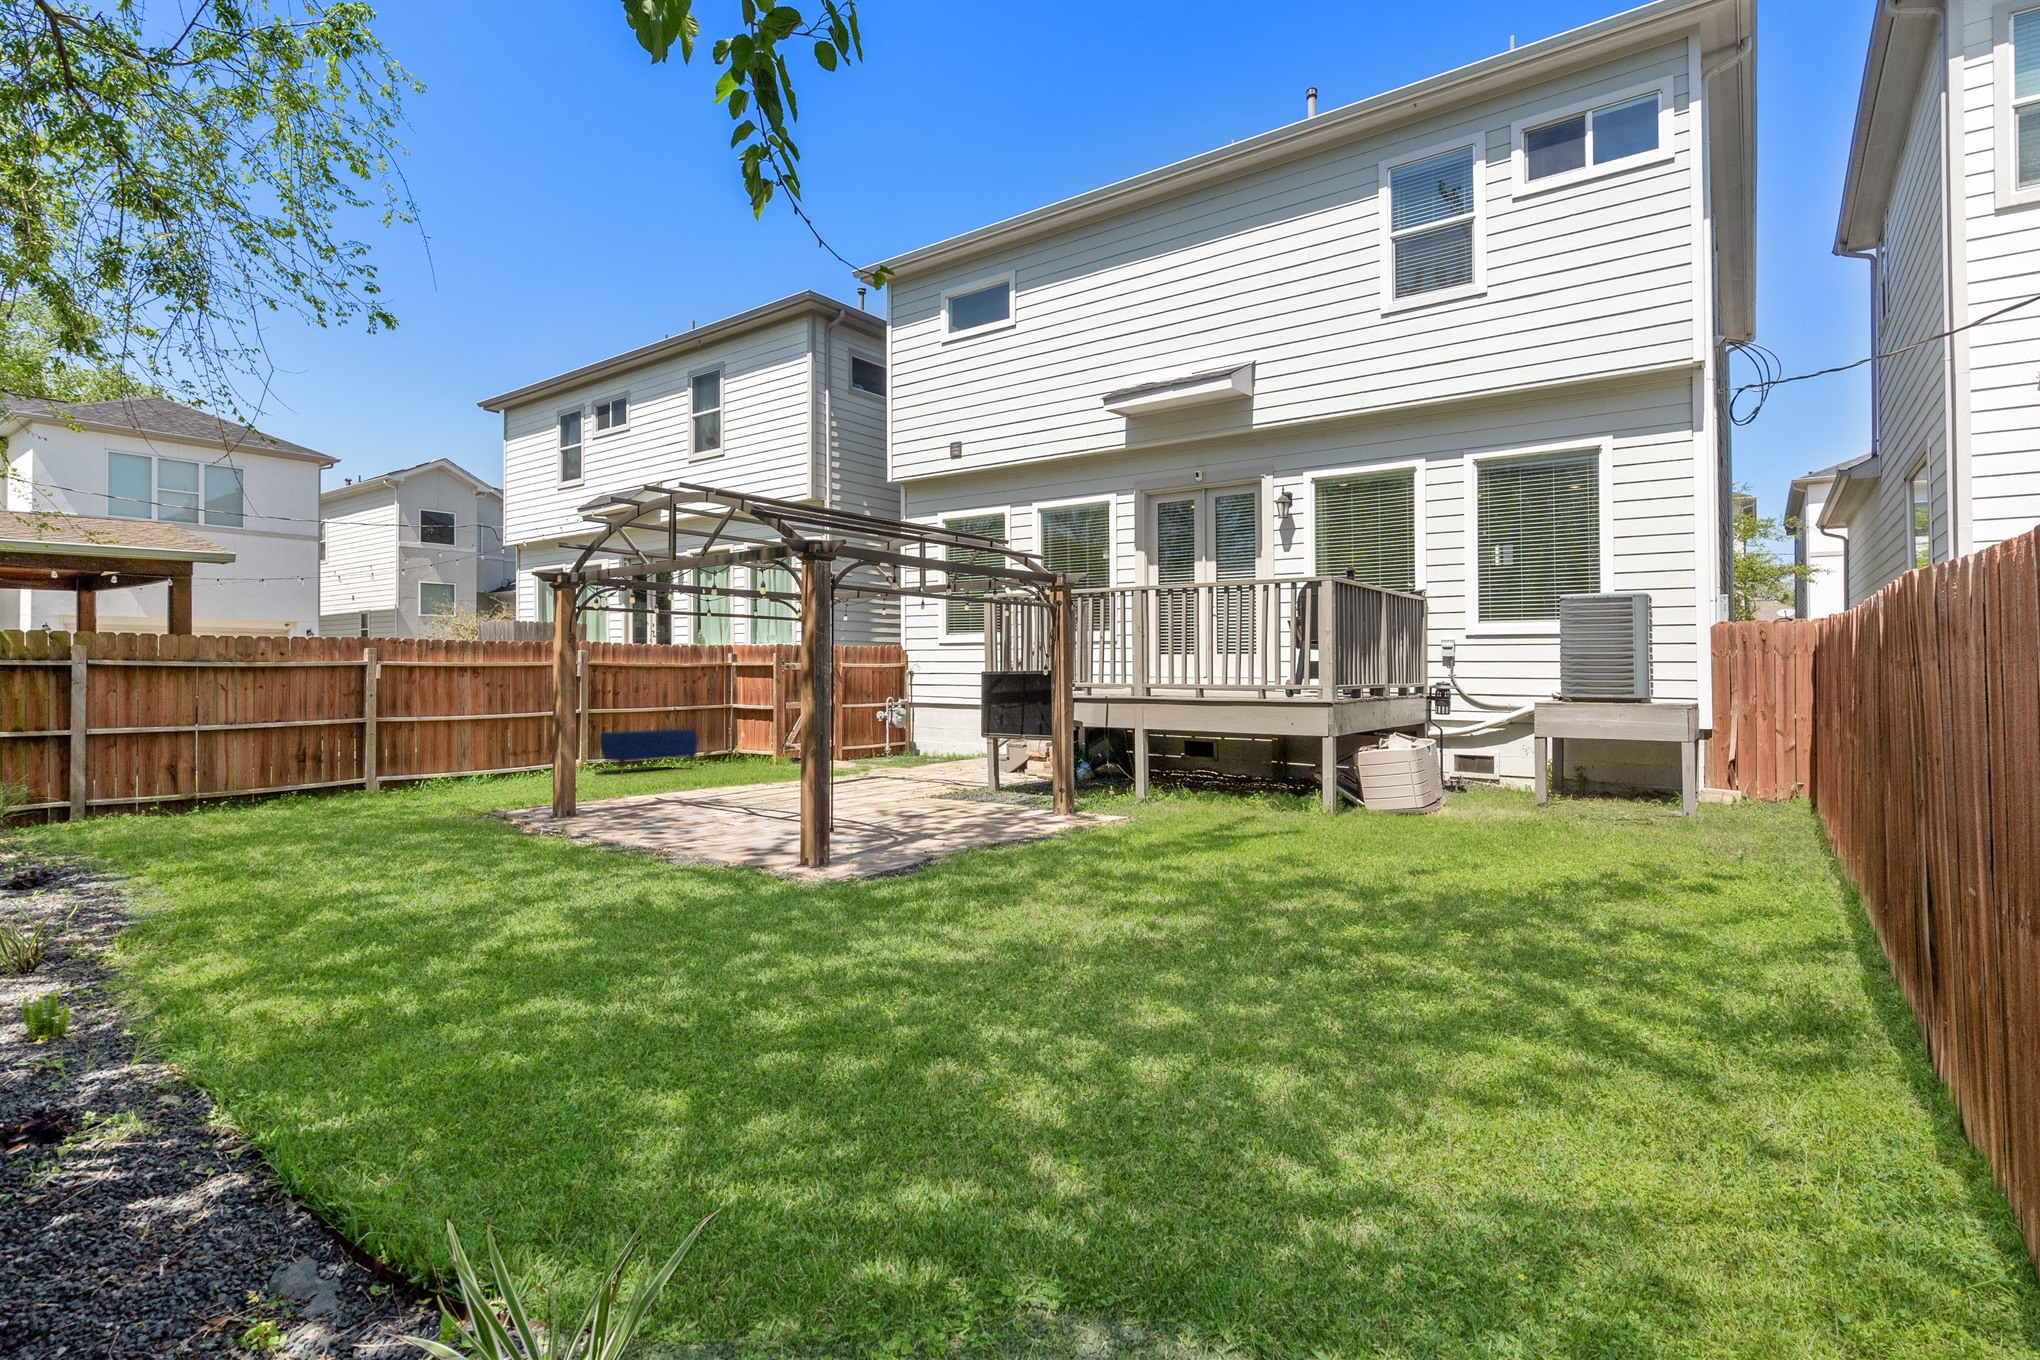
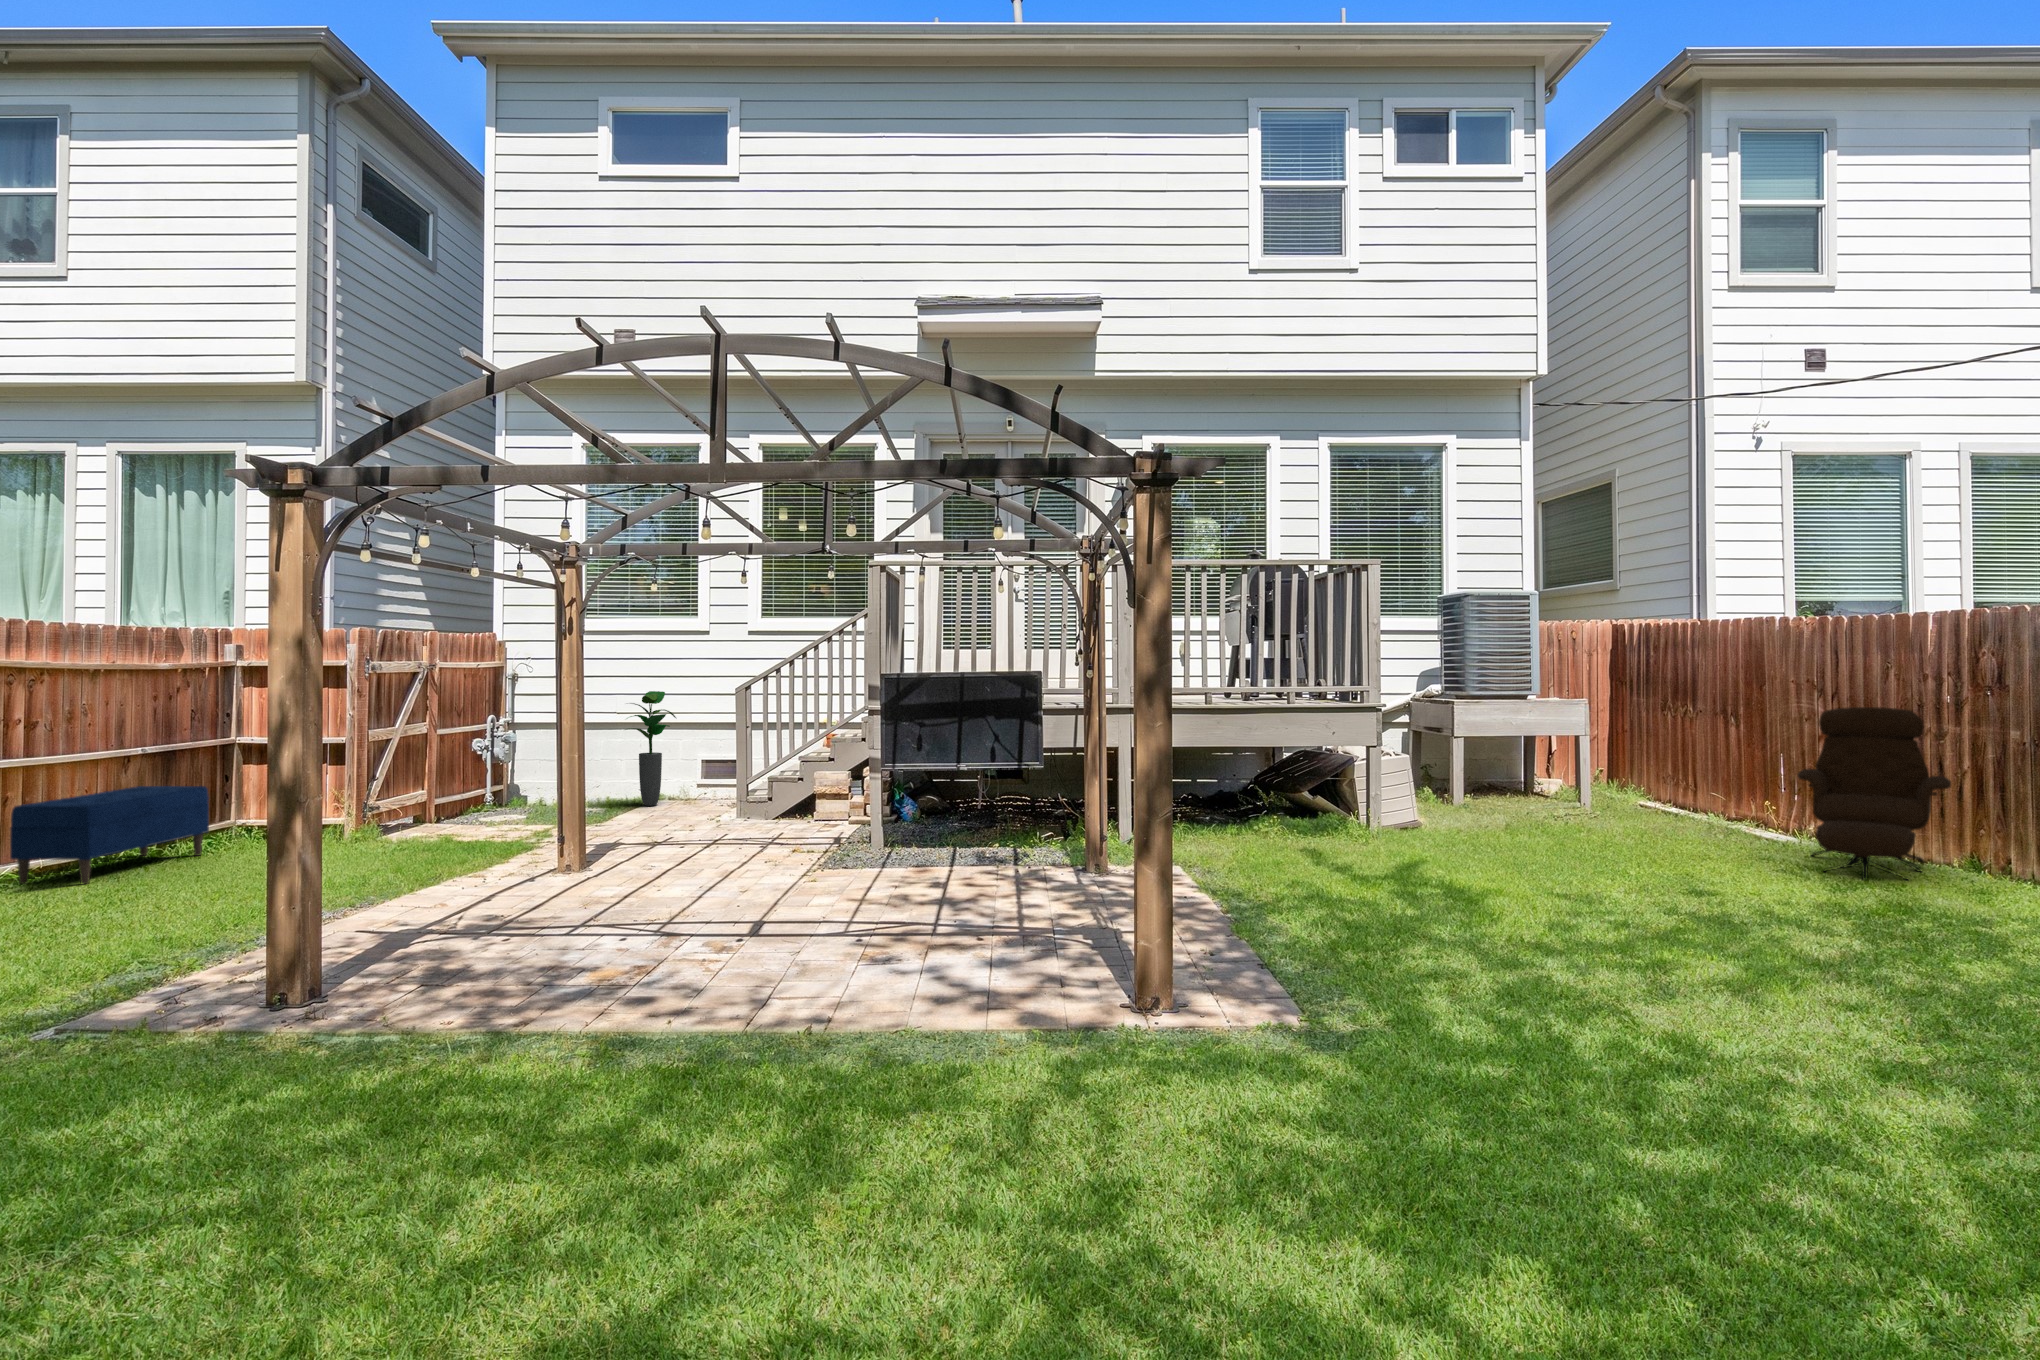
potted plant: none [940,686,976,764] -> present [625,691,676,806]
lounge chair: none [1699,707,1934,898] -> present [1797,707,1951,880]

